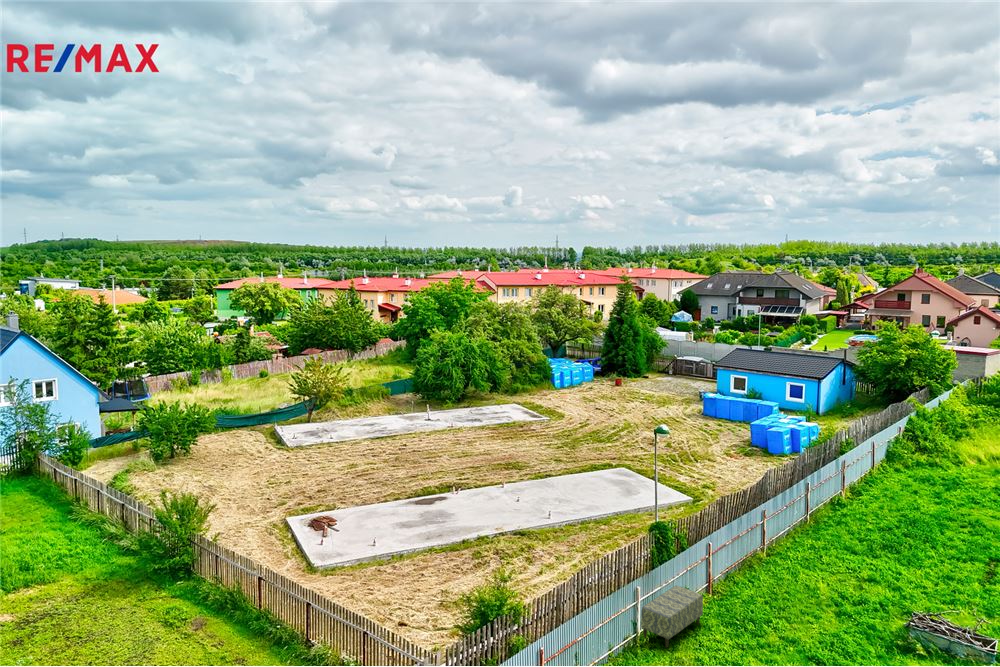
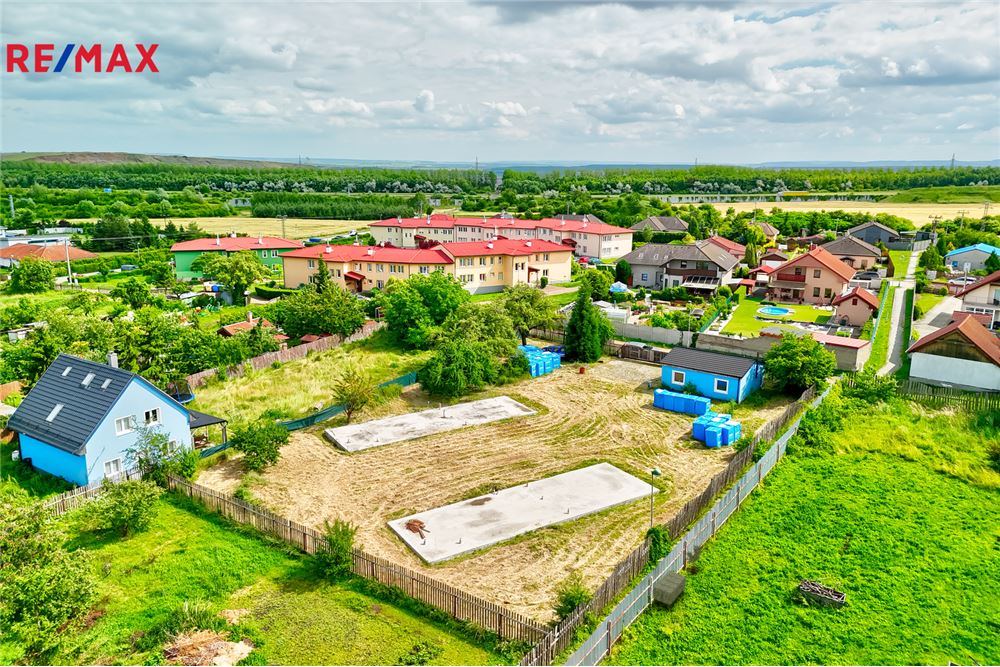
potted tree: none [707,547,737,597] -> present [686,545,702,573]

